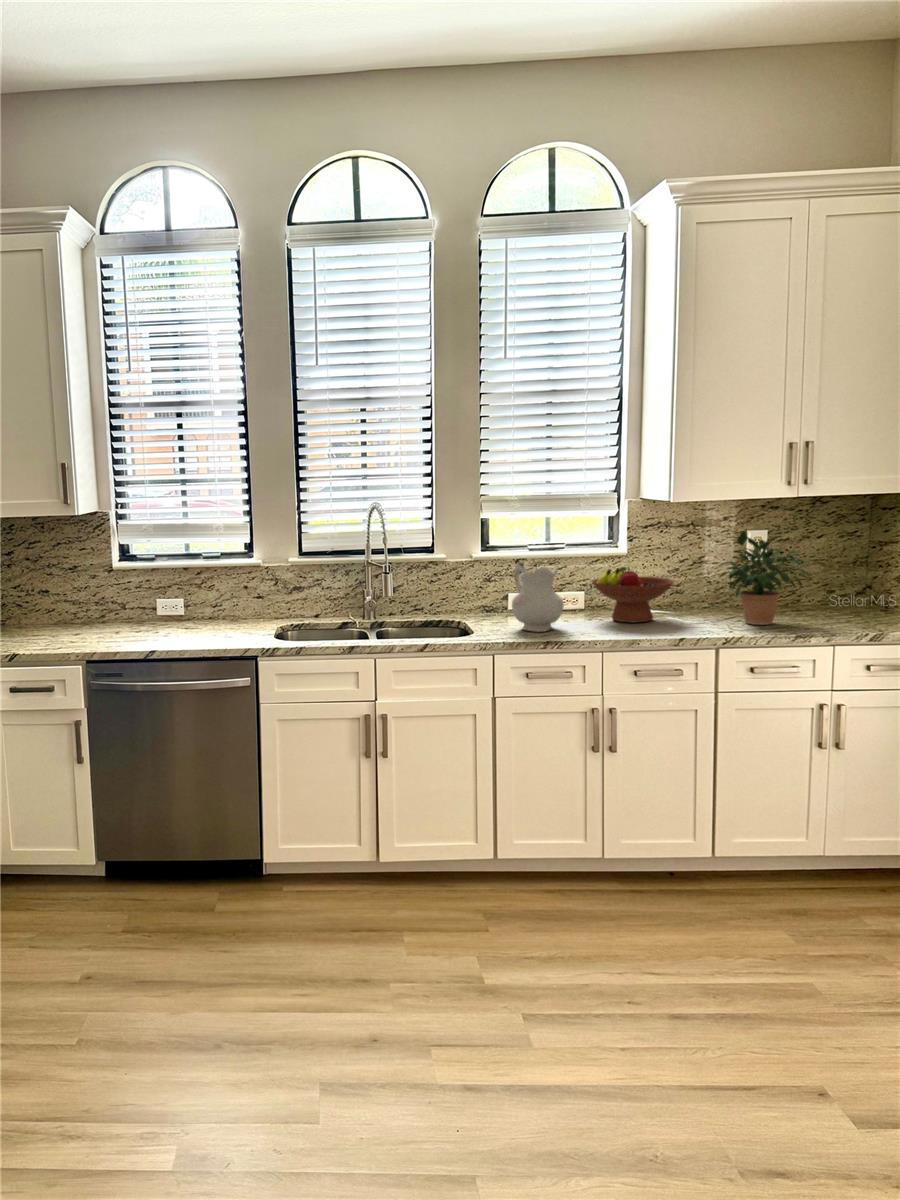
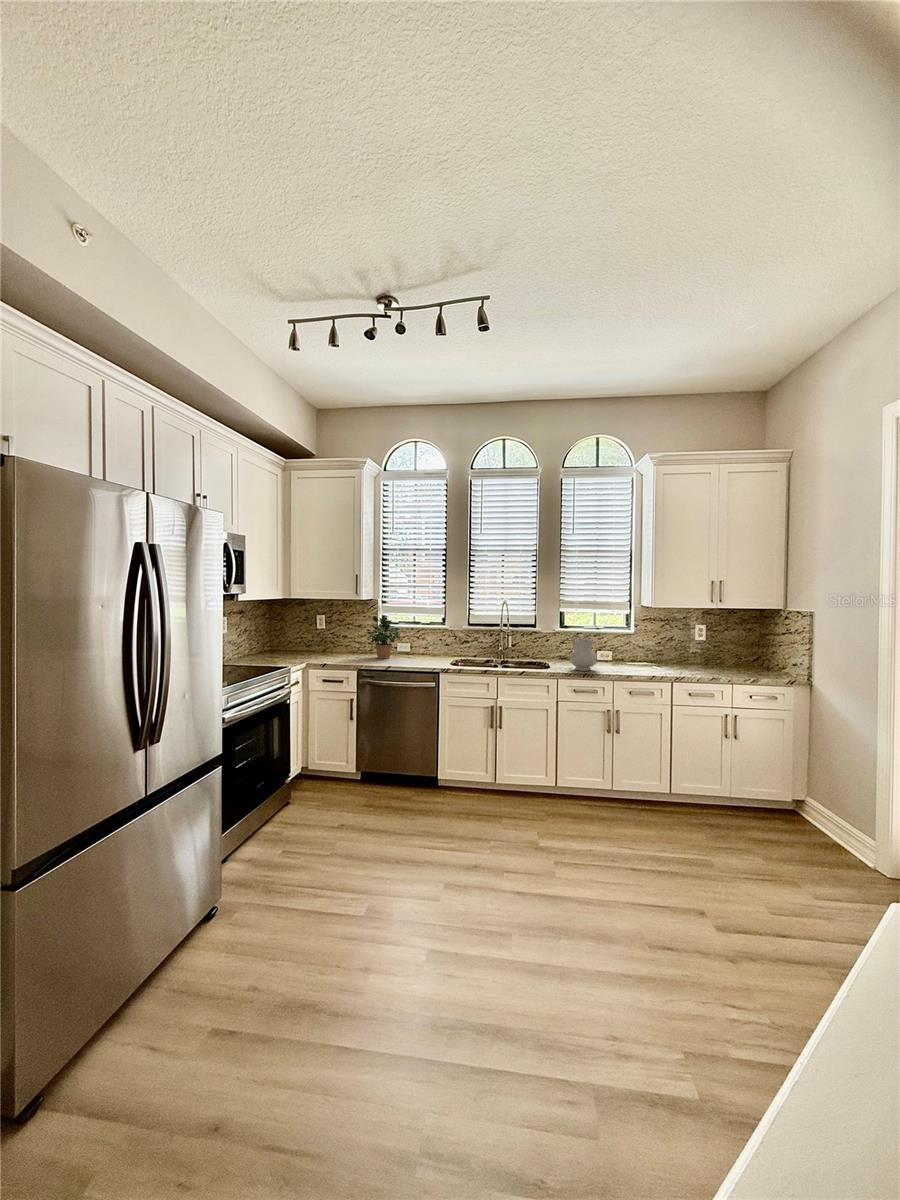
potted plant: present [720,531,810,625] -> present [367,616,407,659]
fruit bowl: present [591,567,674,622] -> none [614,640,659,670]

